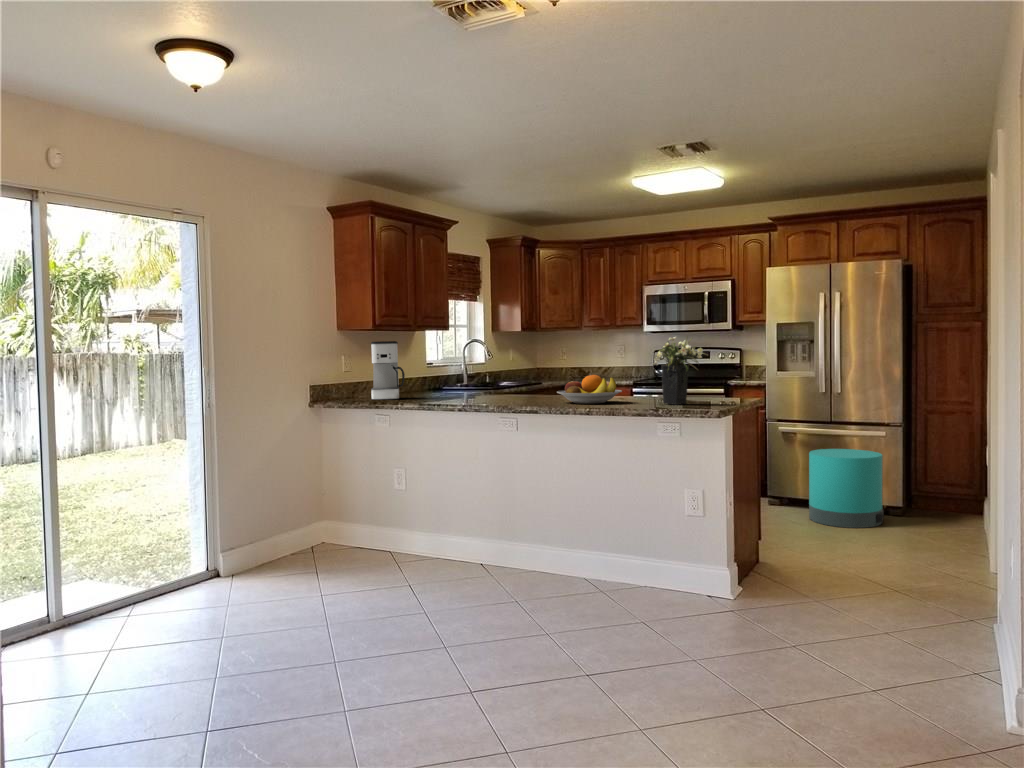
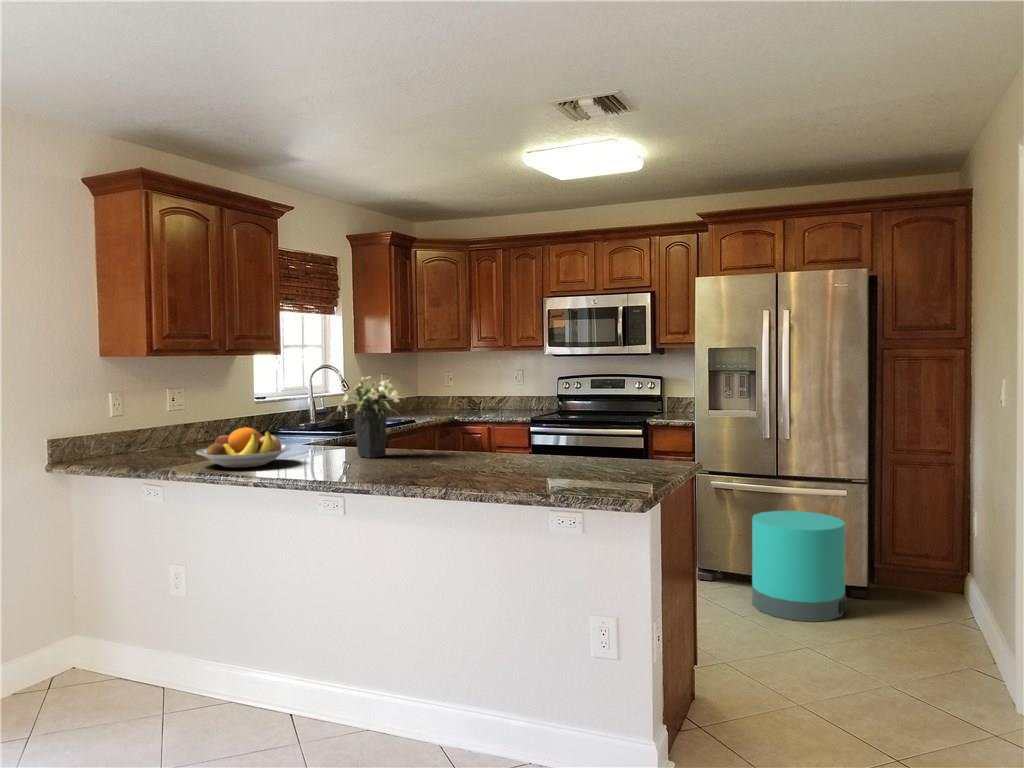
flower arrangement: present [653,337,703,405] -> present [337,376,405,458]
coffee maker: present [371,341,405,400] -> none [133,374,189,463]
fruit bowl: present [557,375,622,404] -> present [196,427,291,468]

